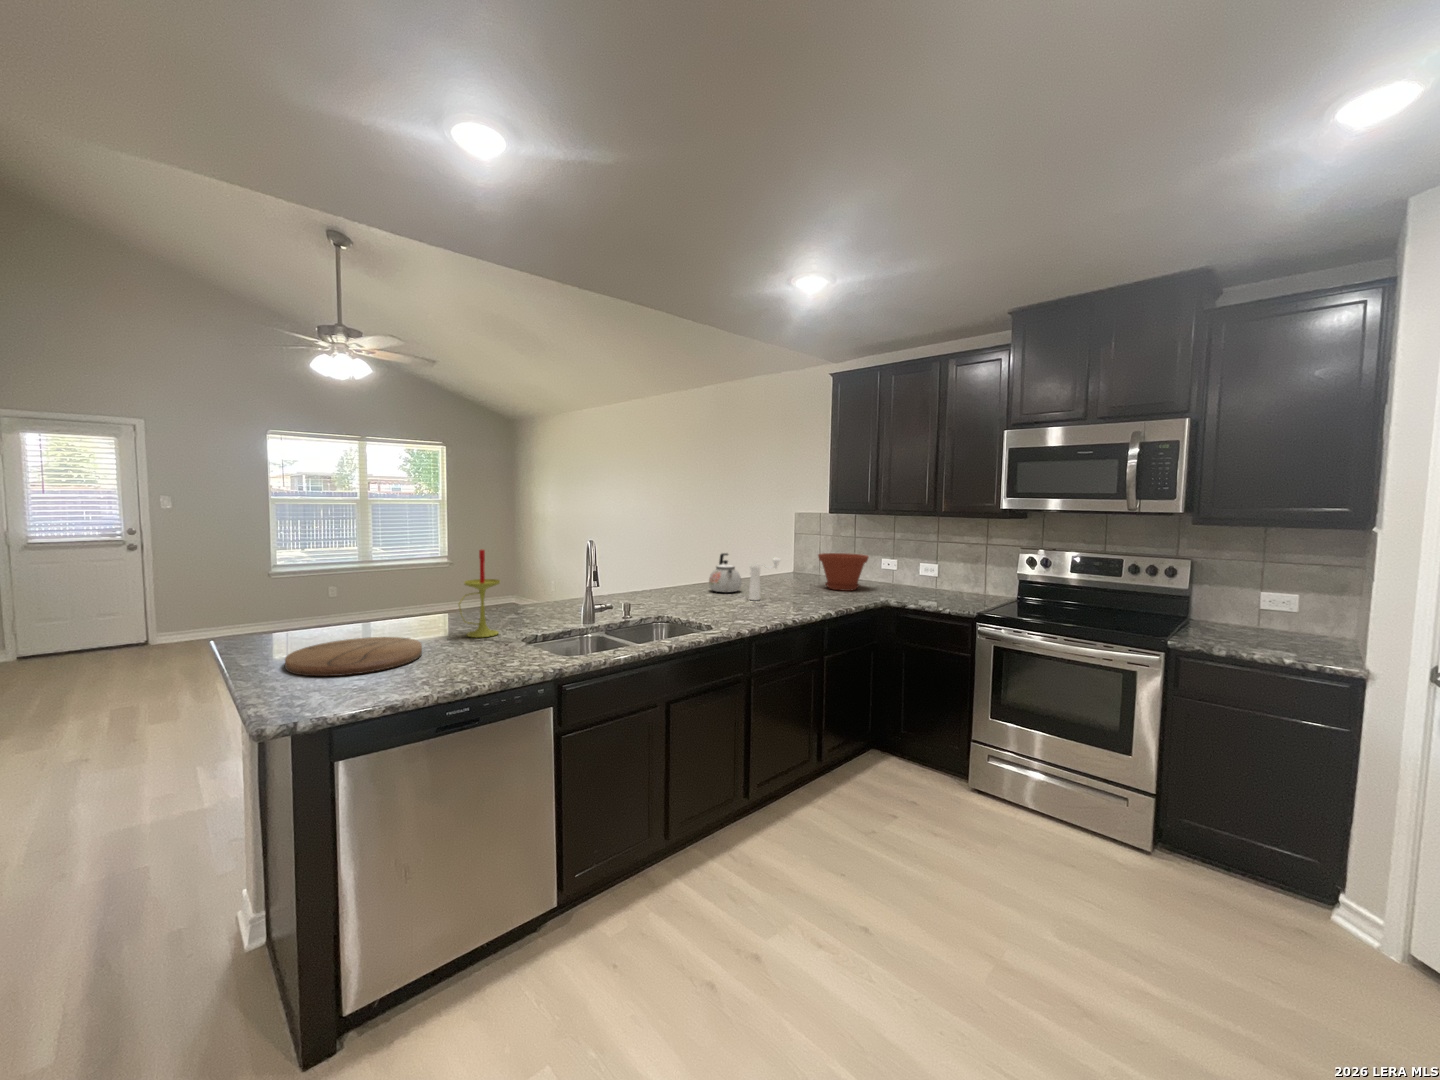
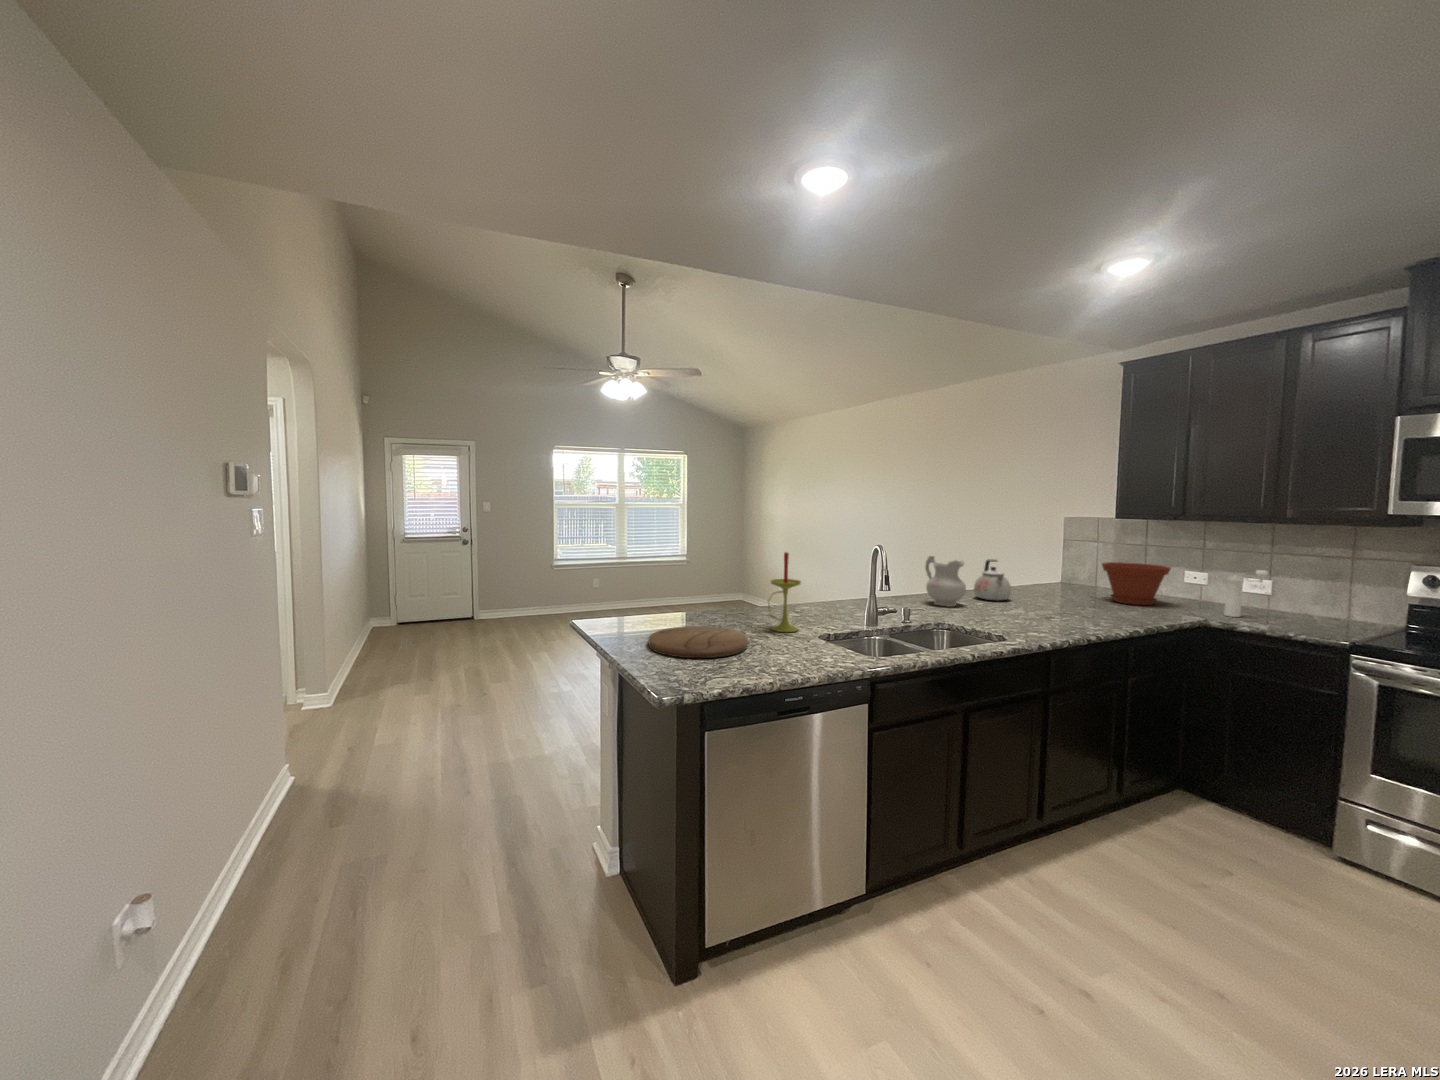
ceramic pitcher: none [660,551,696,601] -> present [925,556,966,607]
pepper mill: present [749,557,780,600] -> present [1224,570,1268,617]

